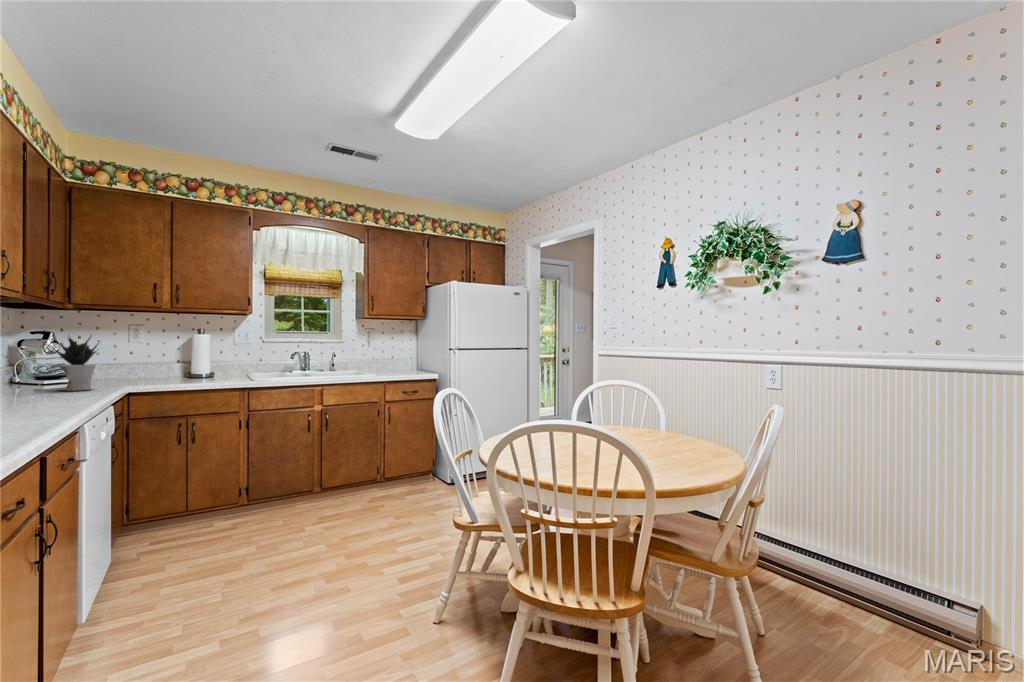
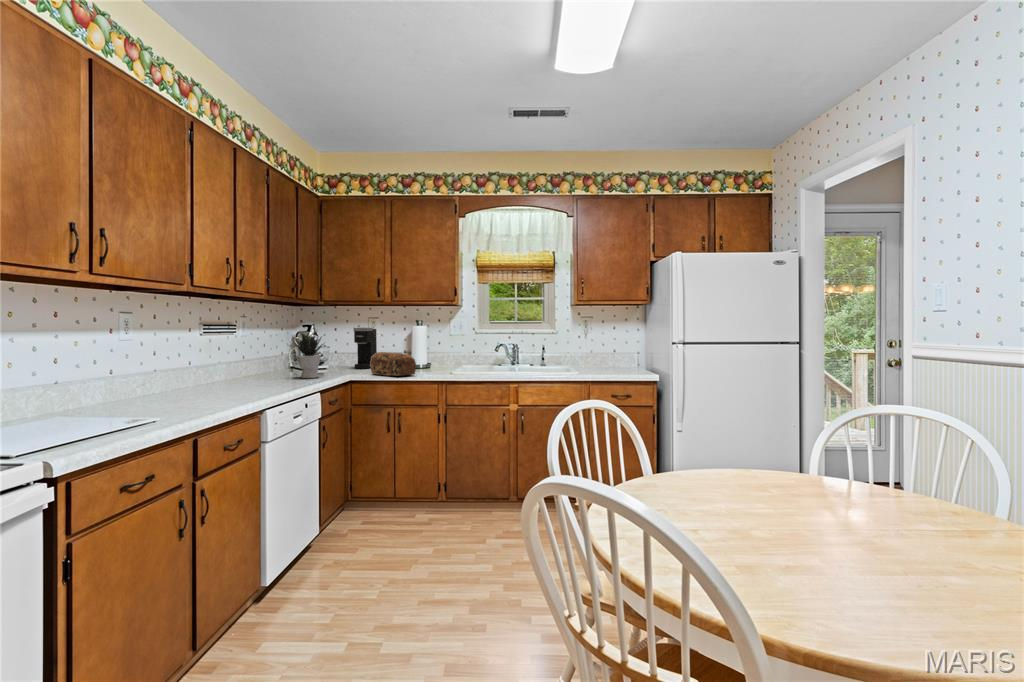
coffee maker: none [115,334,141,380] -> present [354,328,377,369]
bread loaf: none [156,360,216,385] -> present [370,352,416,376]

